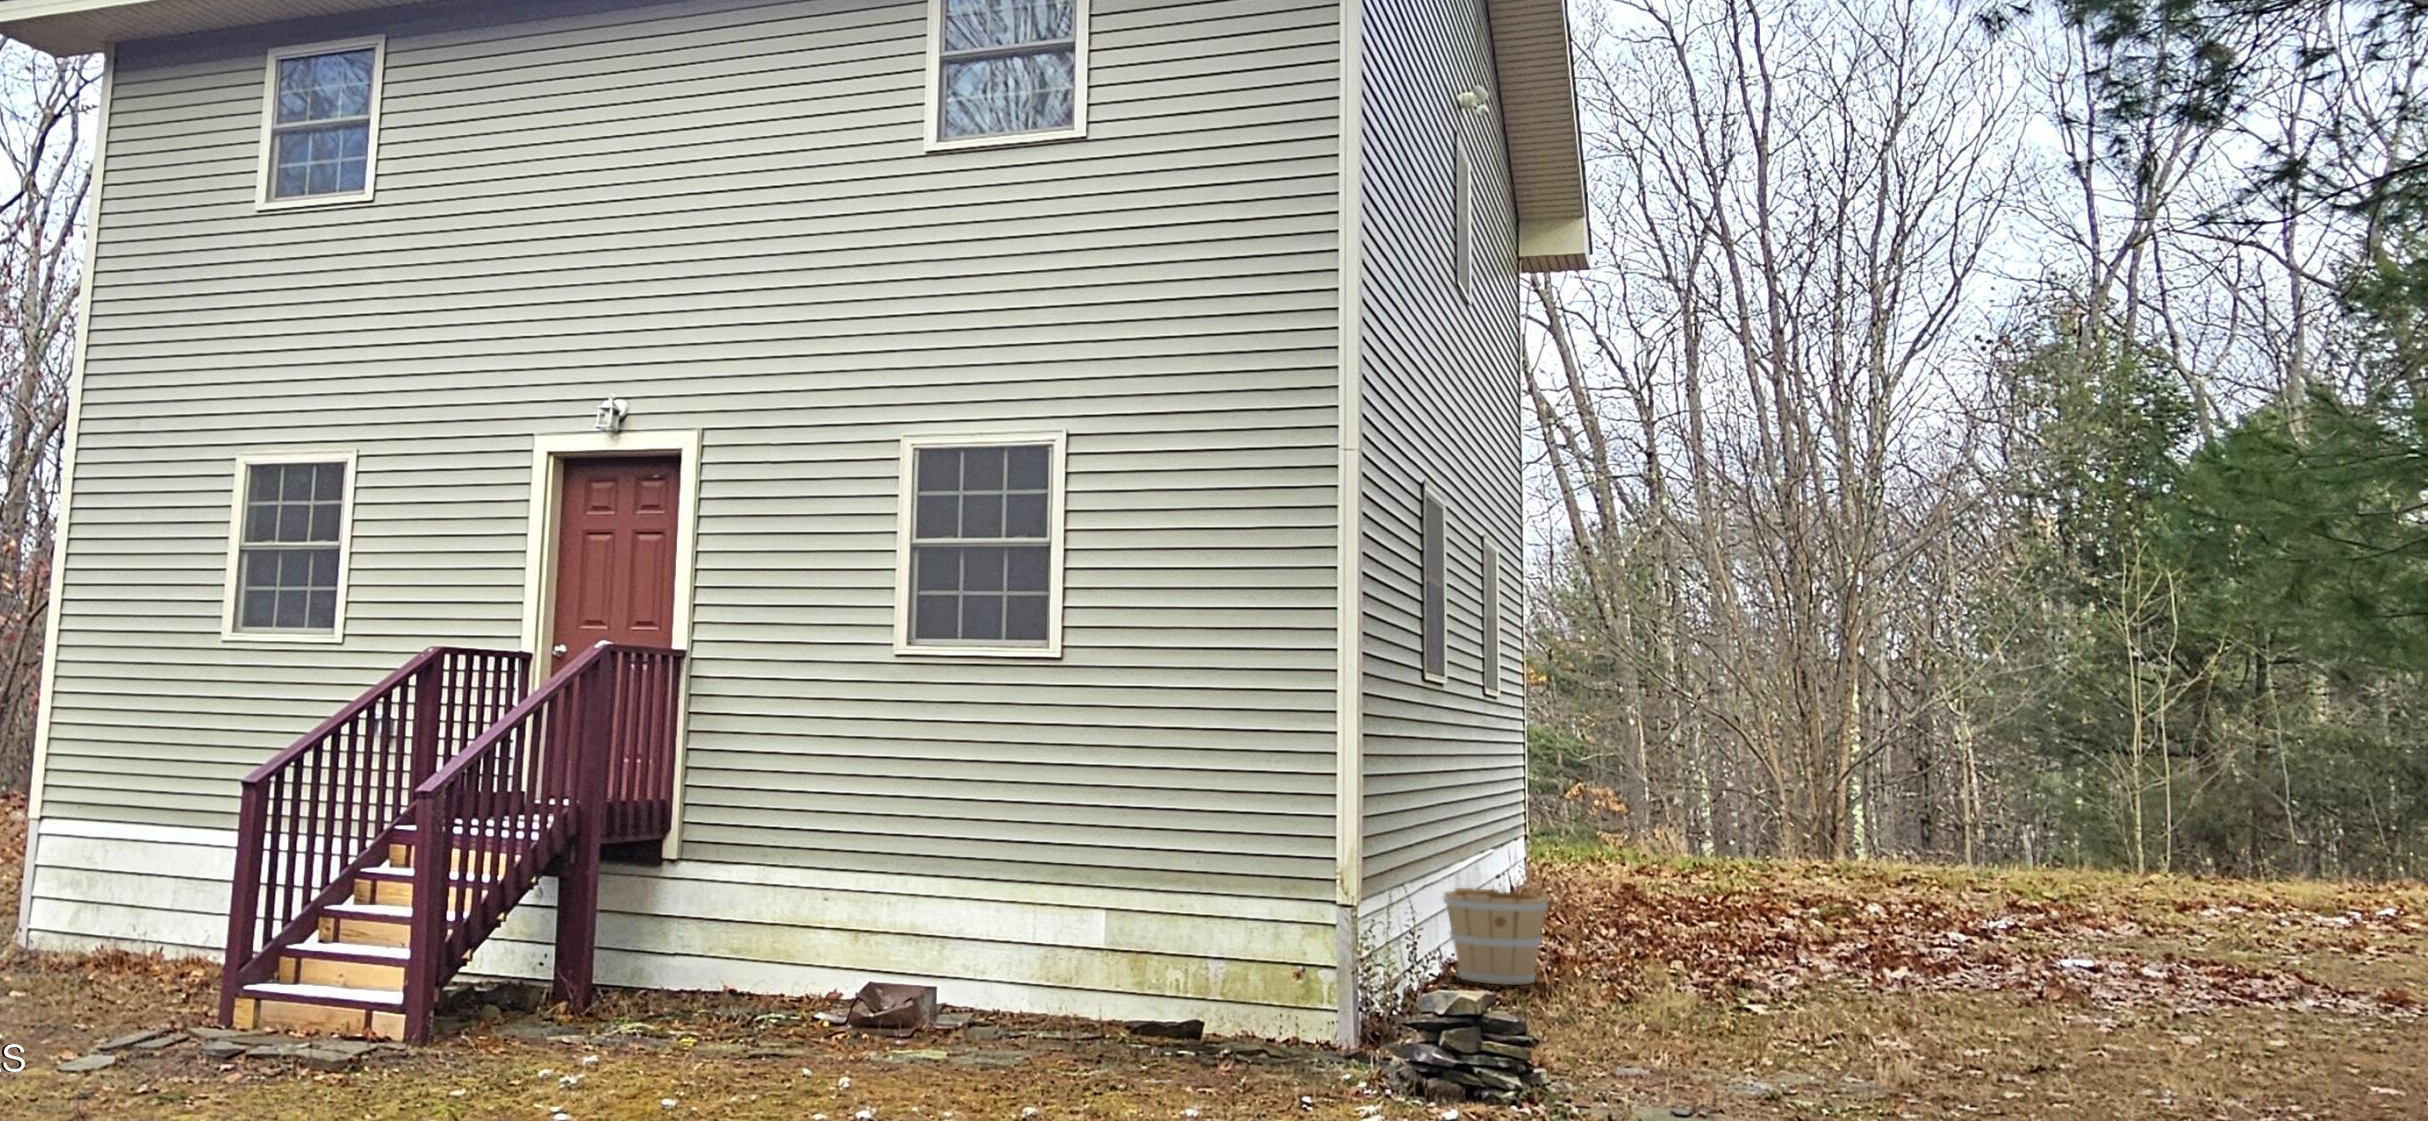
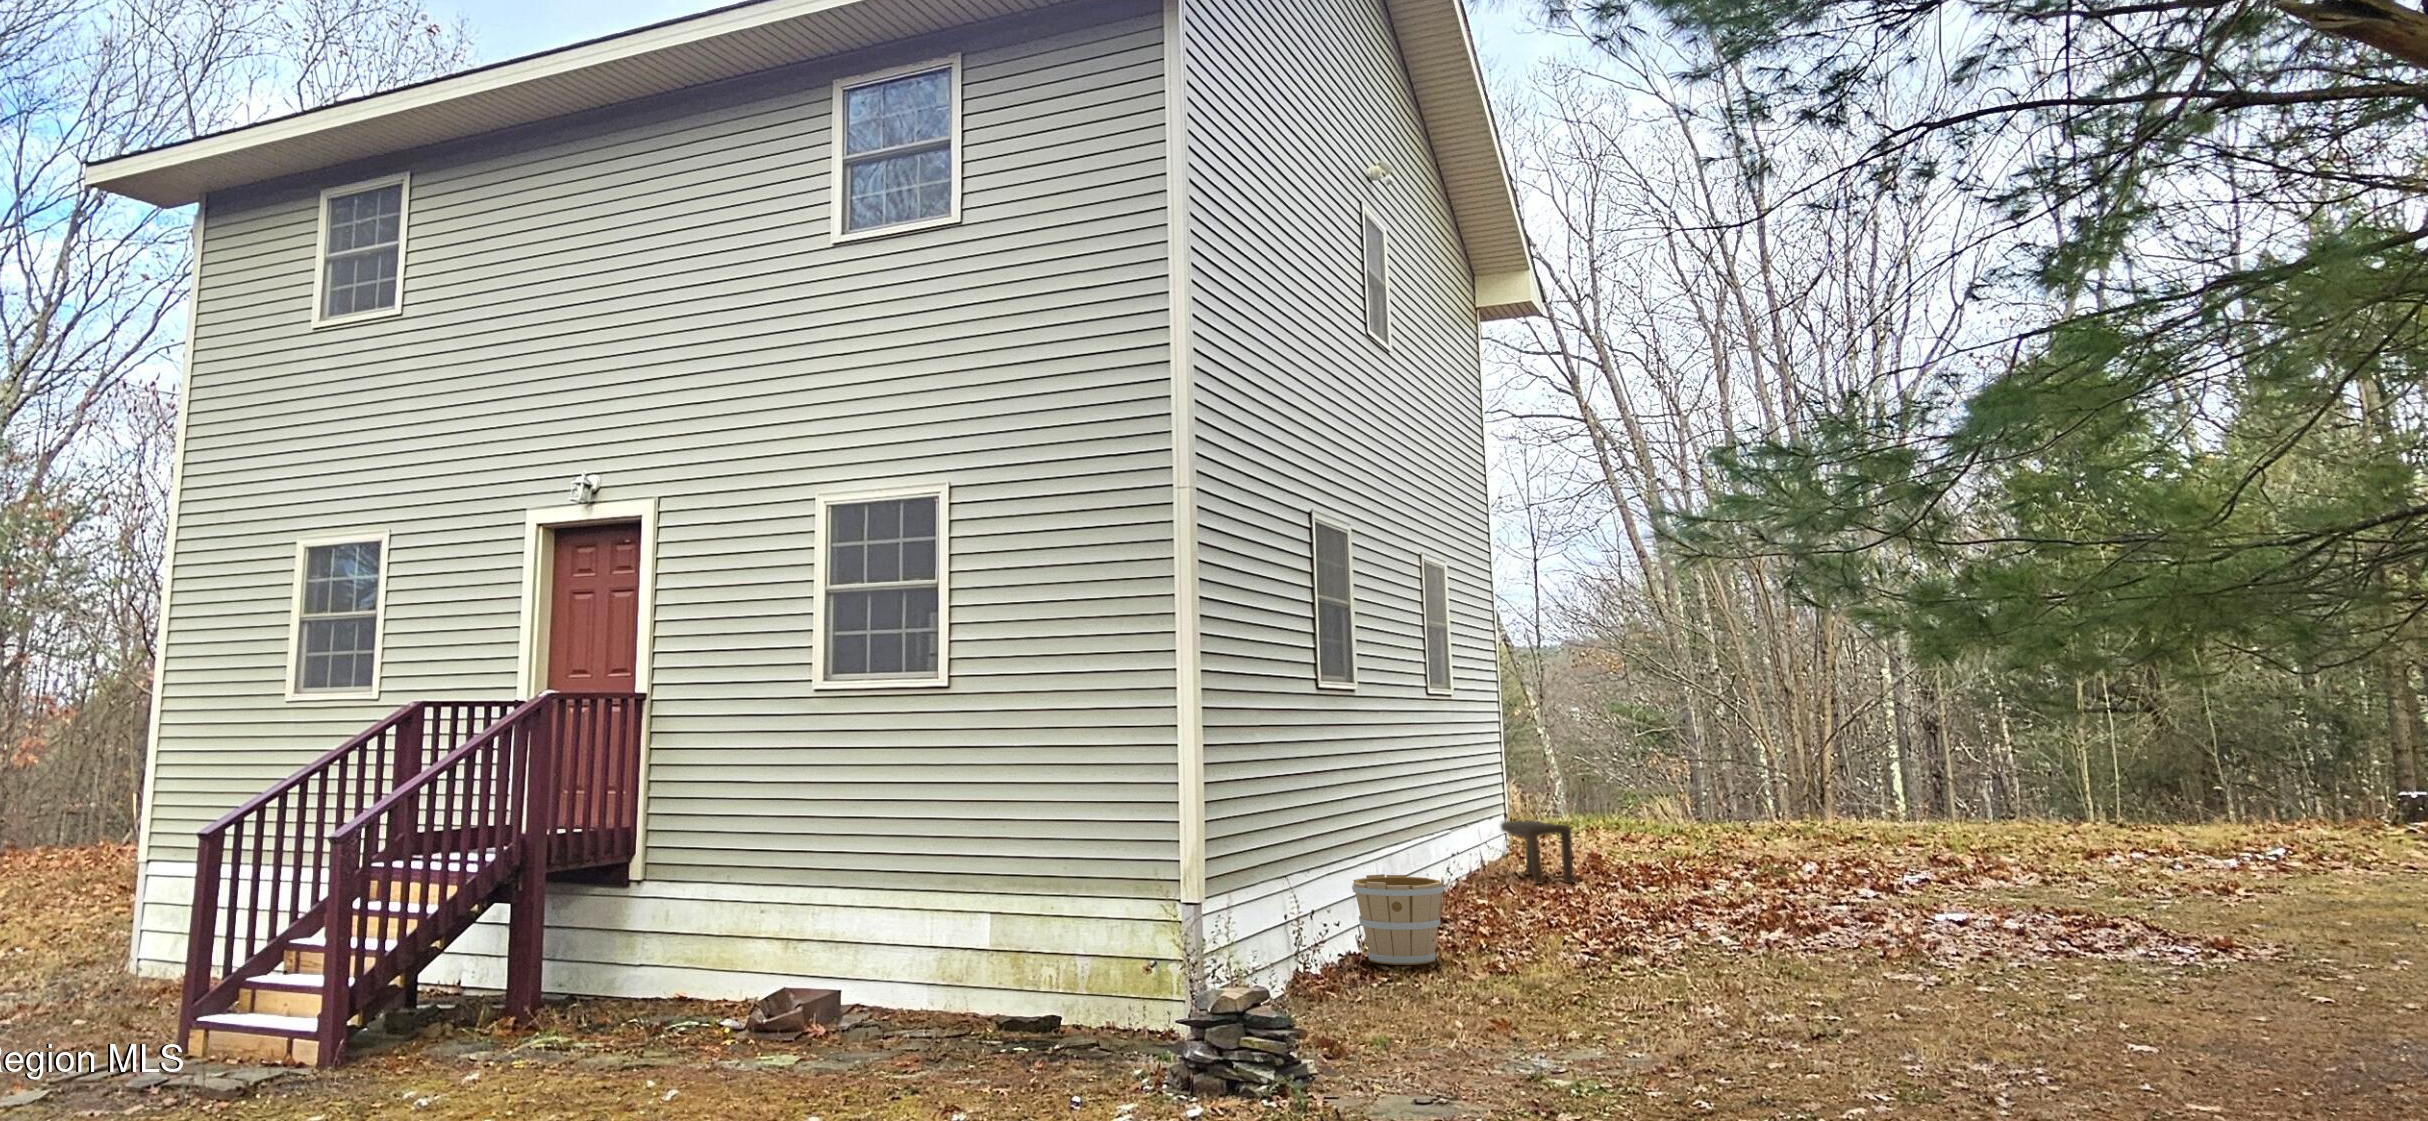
bench: none [1516,841,1614,912] -> present [1501,820,1574,884]

